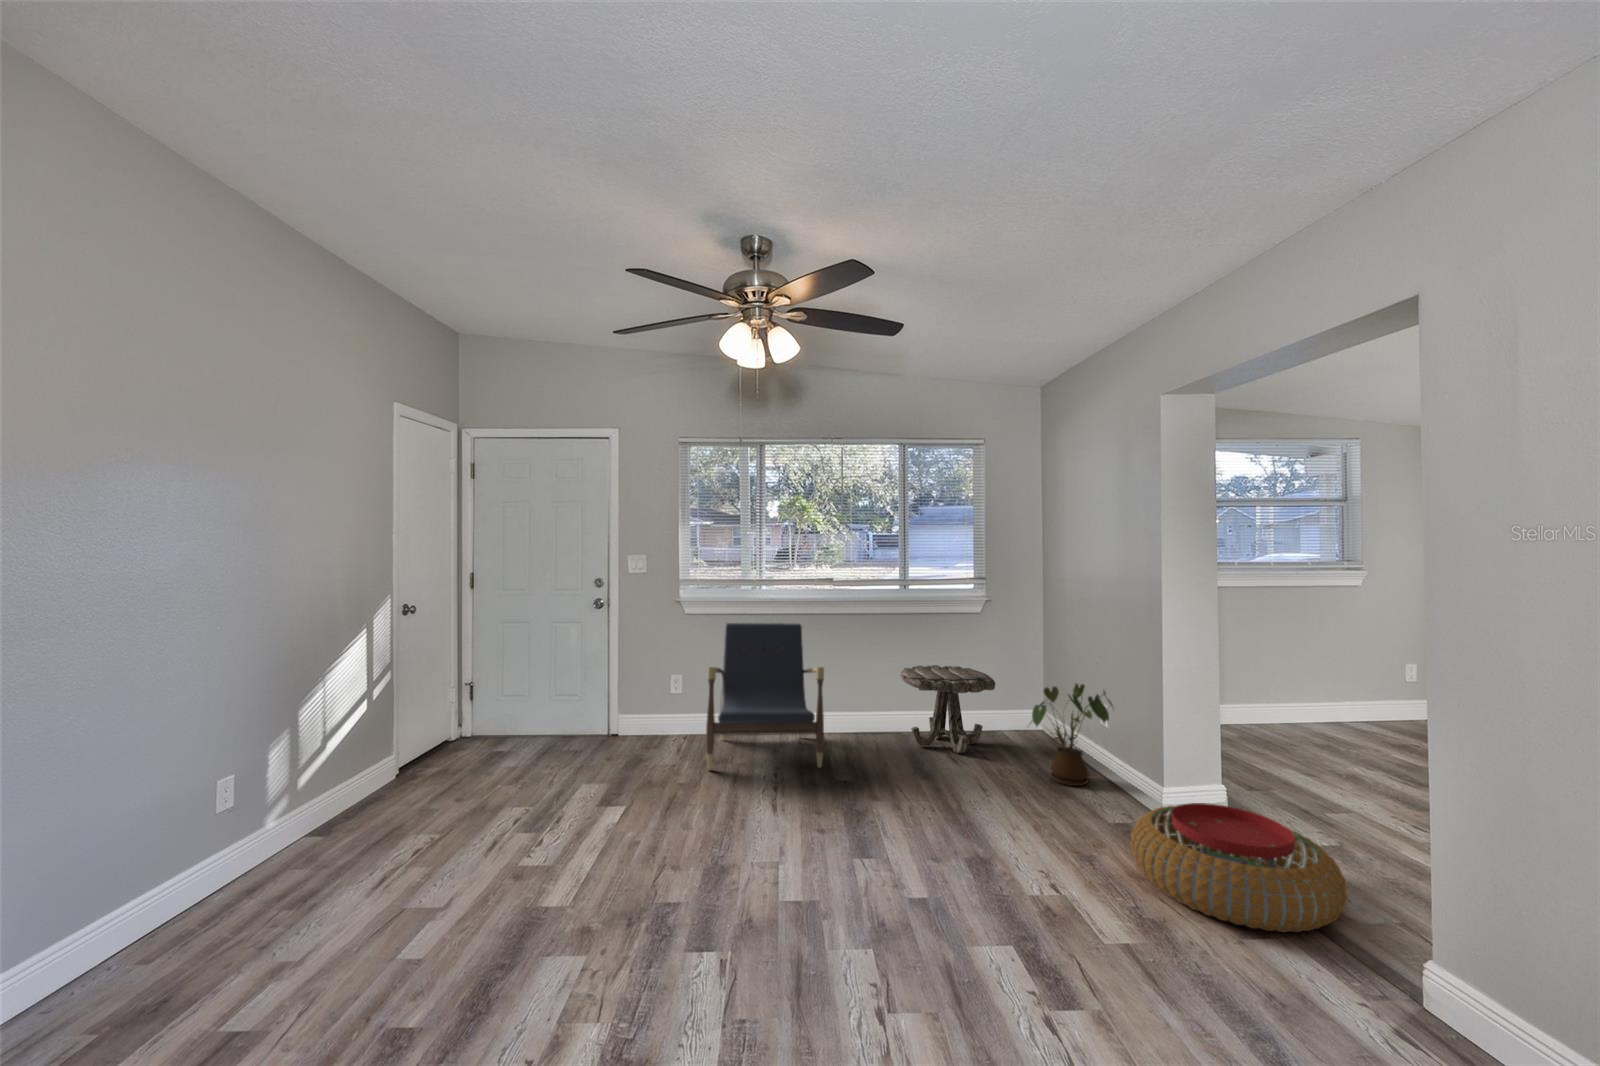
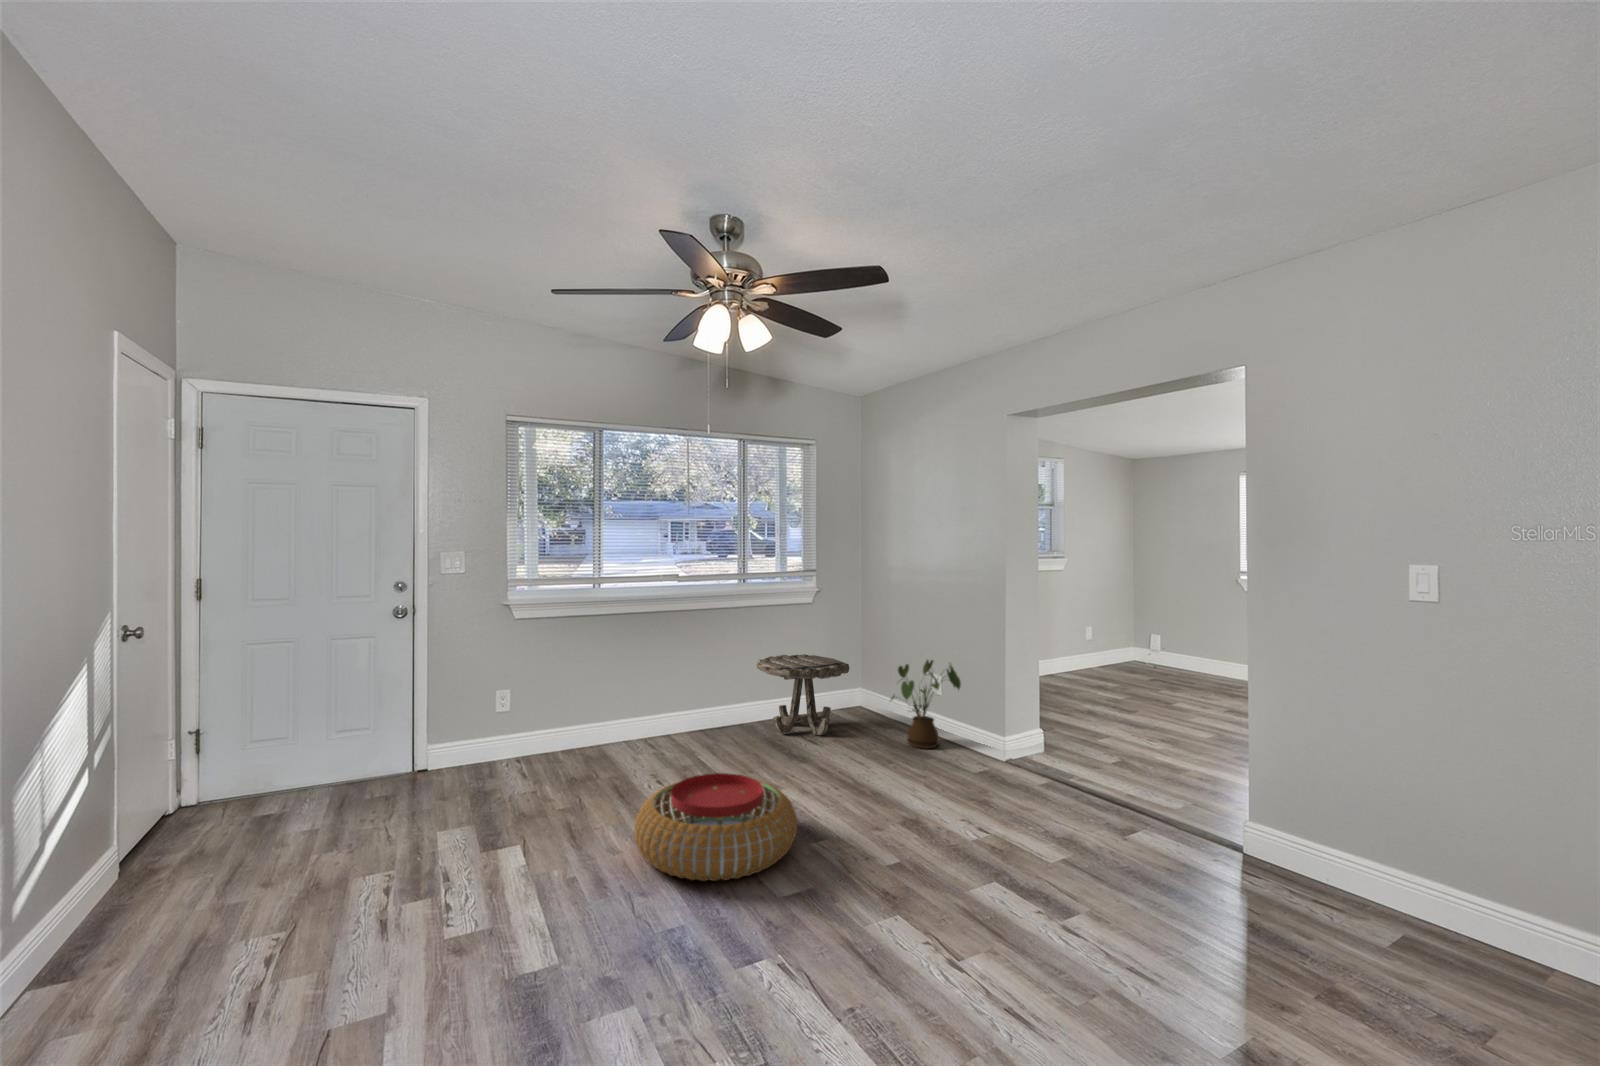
lounge chair: present [706,623,824,769] -> none [572,622,707,790]
pouf: present [1131,803,1347,932] -> present [634,773,797,881]

